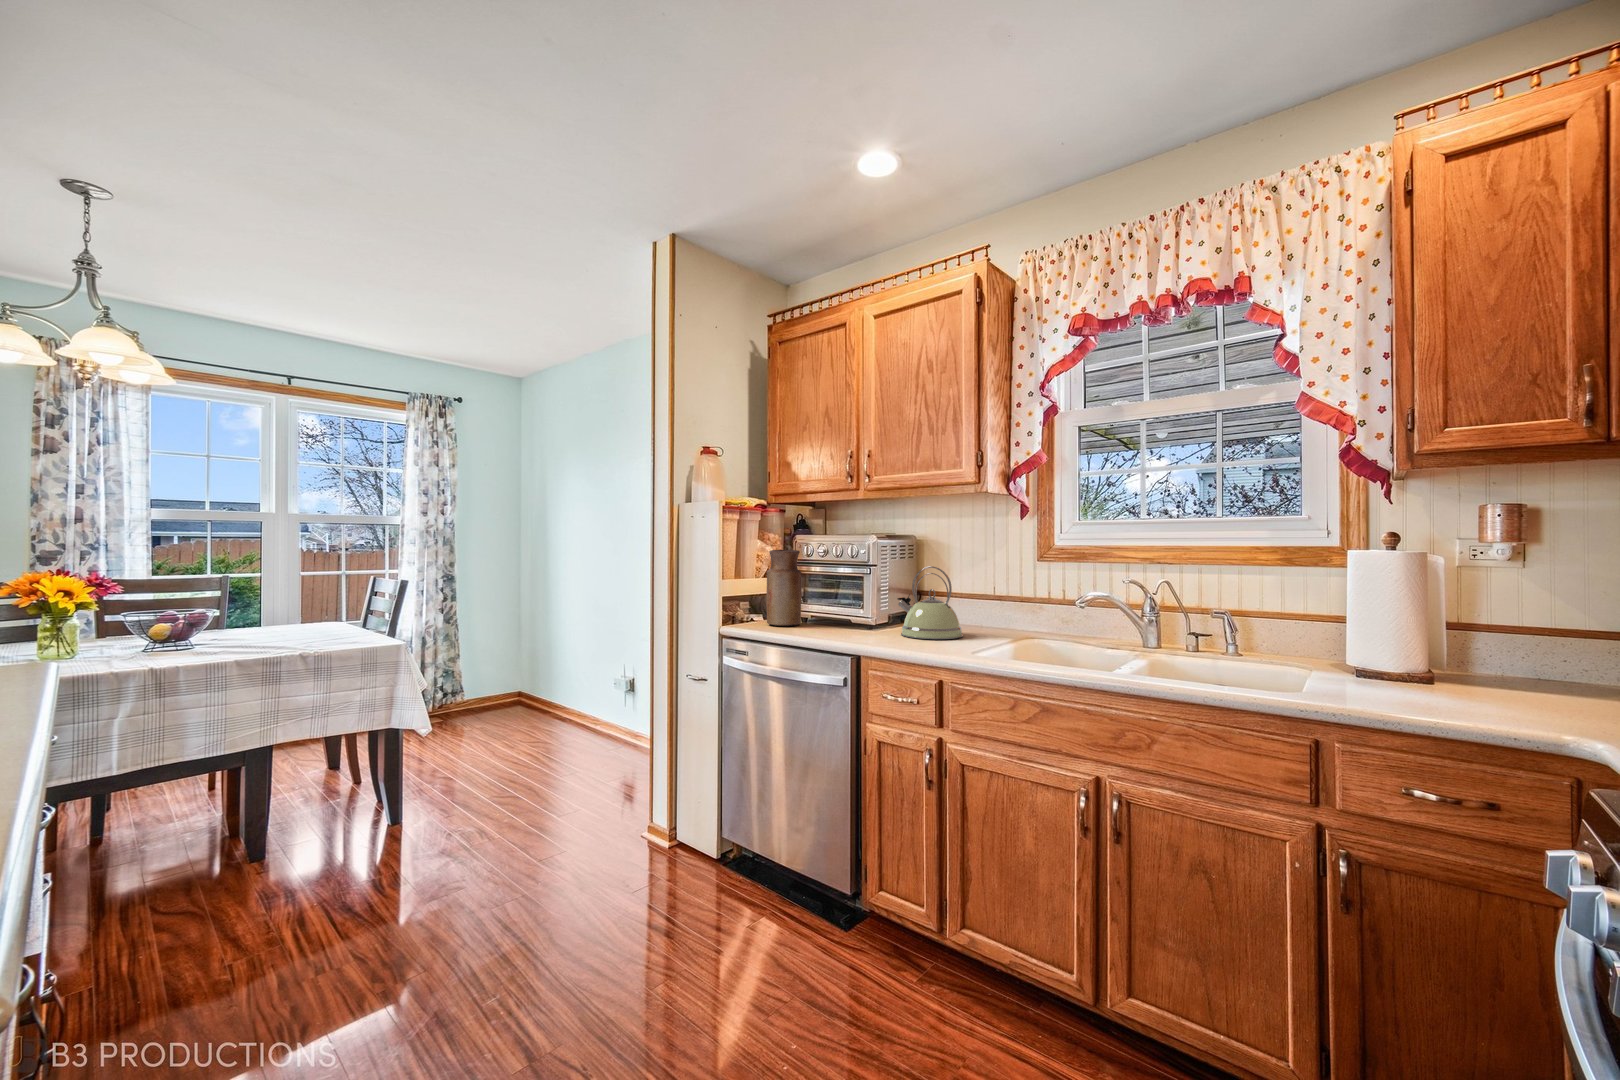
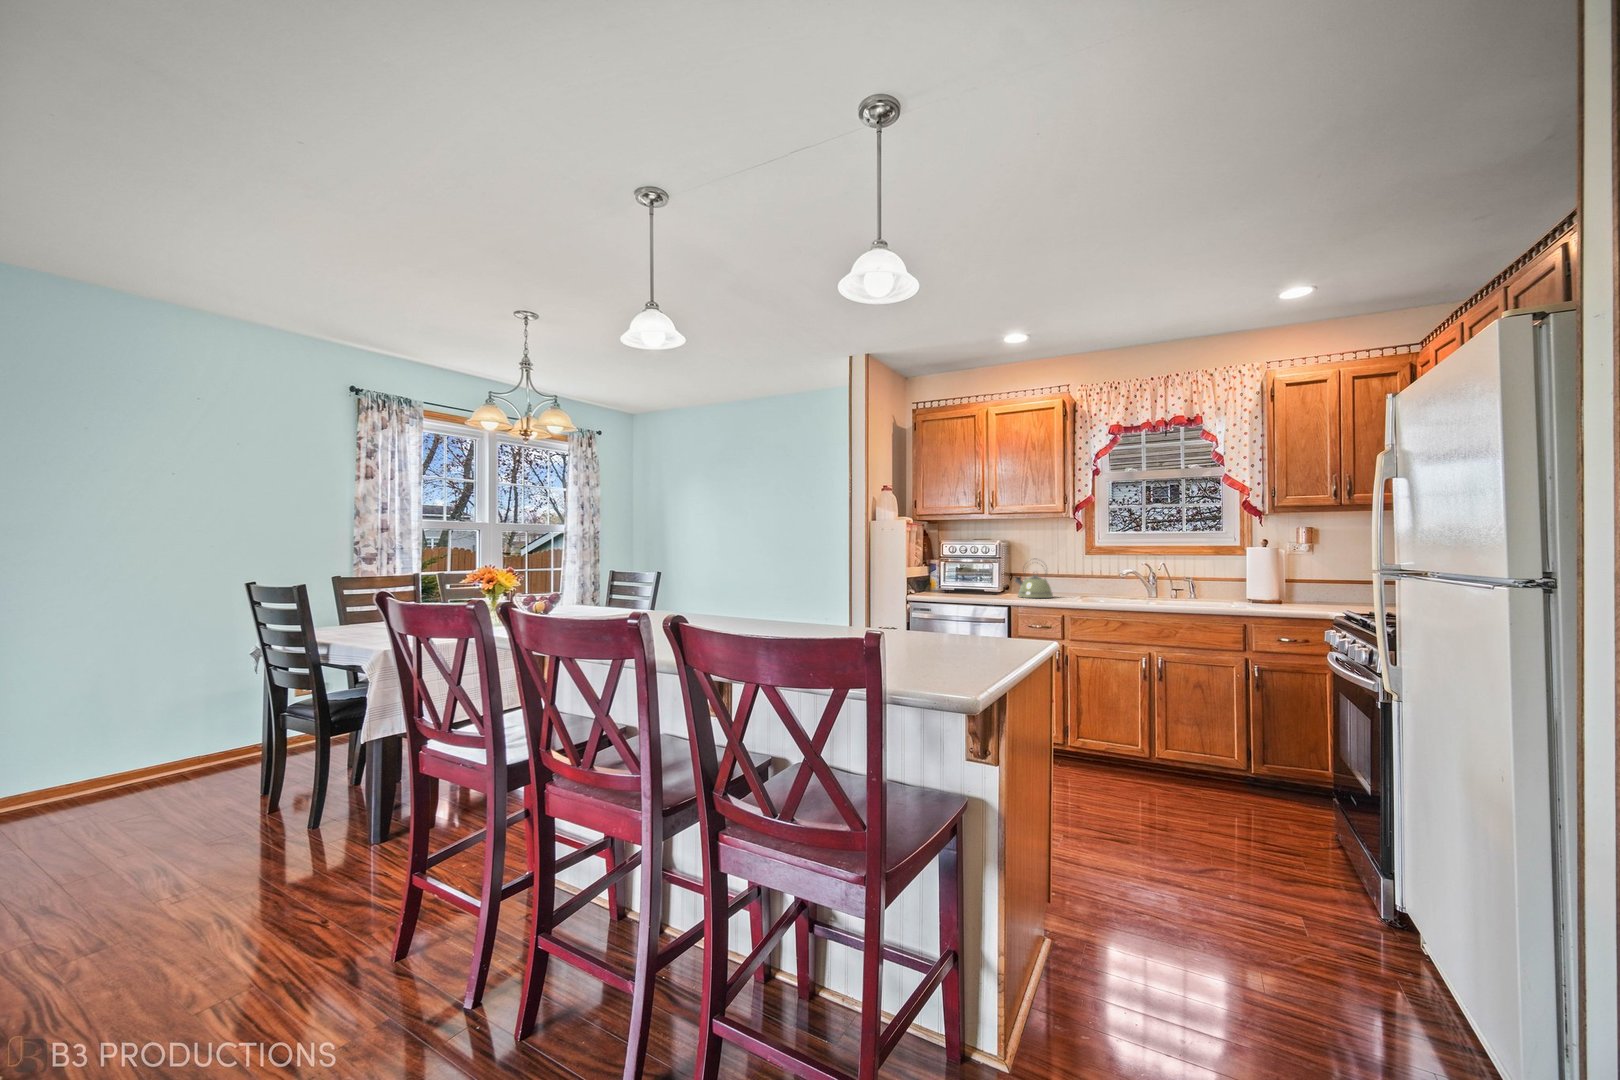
vase: present [766,550,801,626] -> none [931,550,952,595]

